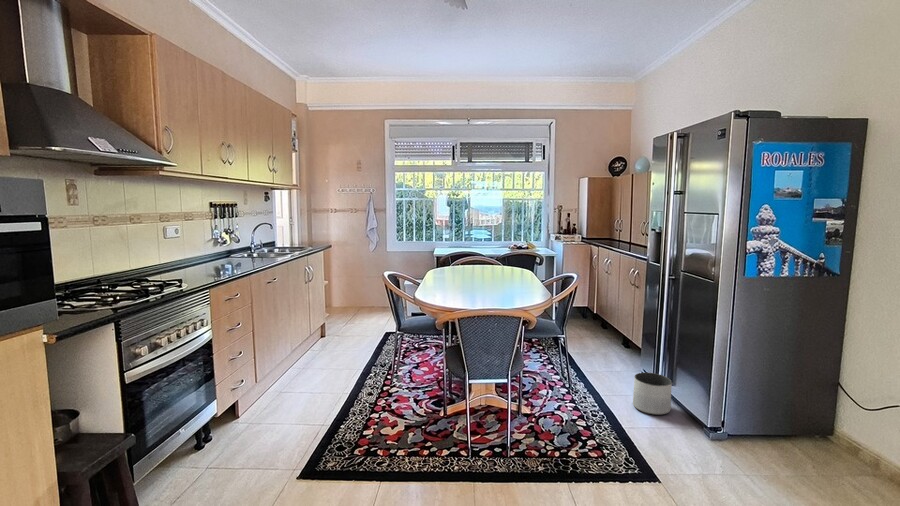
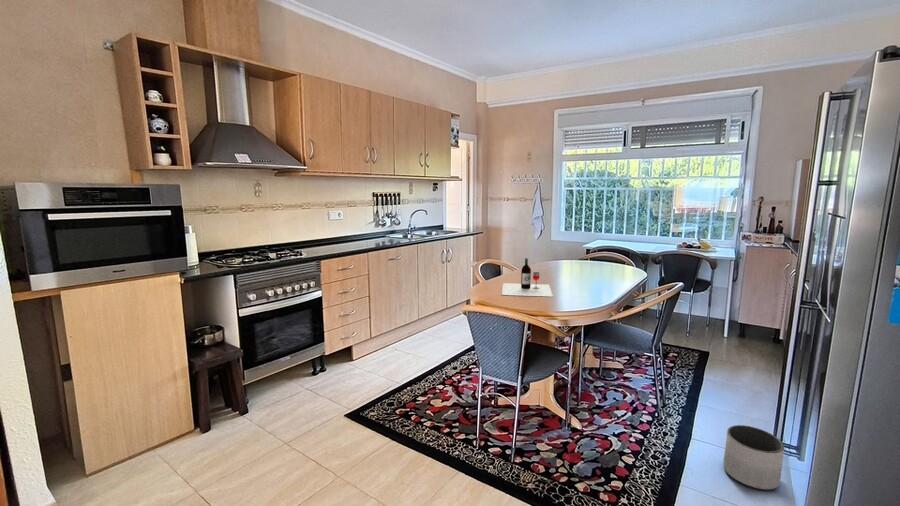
wine bottle: none [435,262,498,300] -> present [502,258,553,296]

